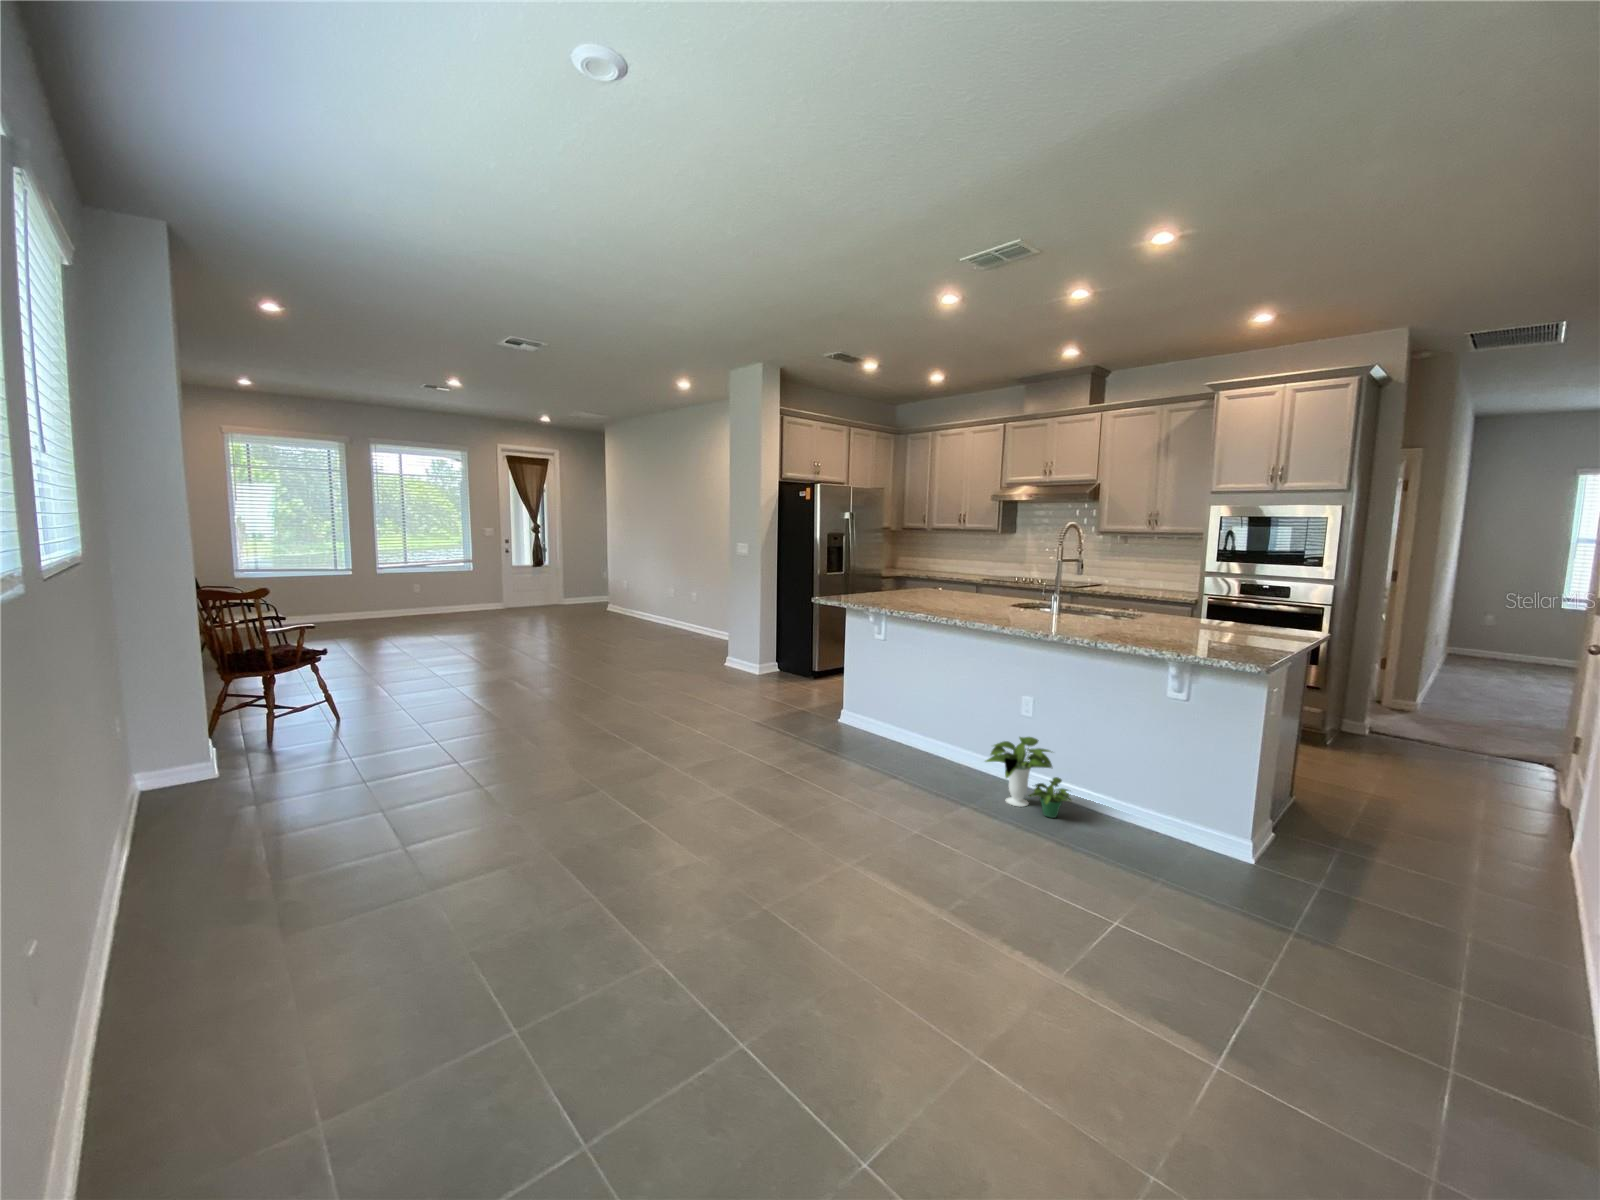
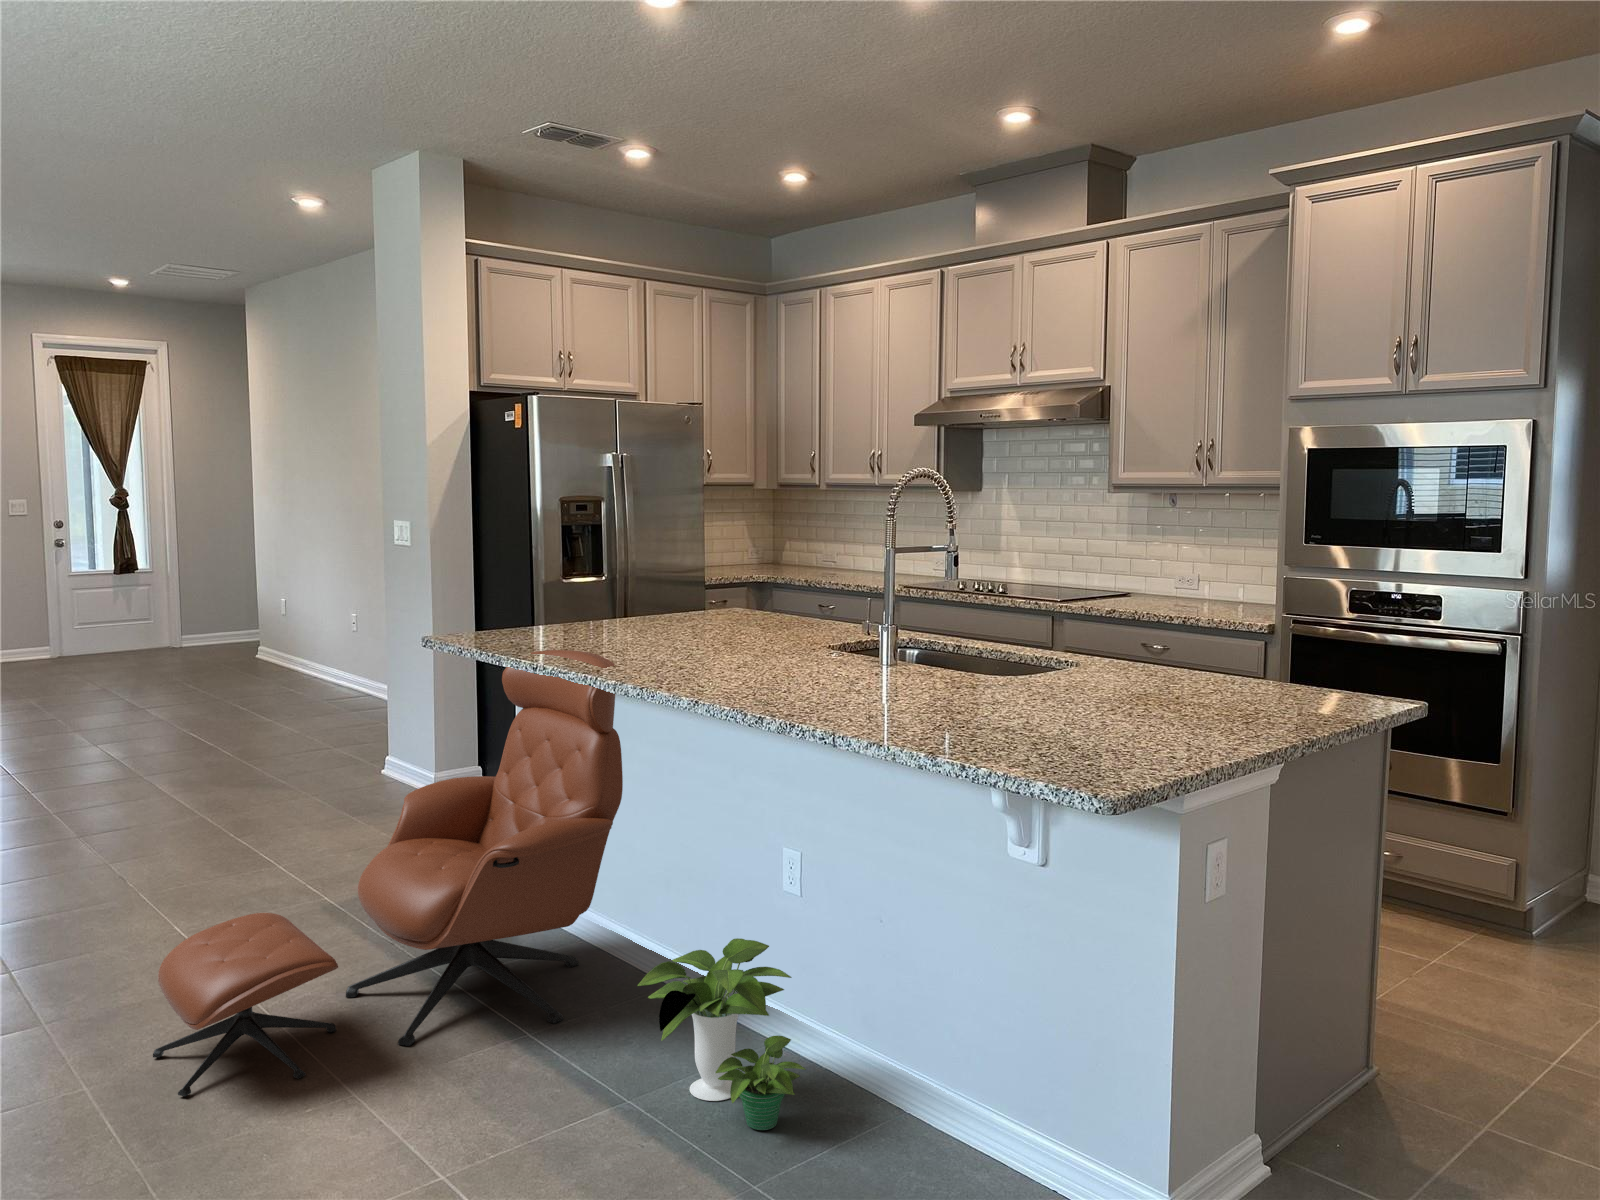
lounge chair: none [755,607,945,803] -> present [153,650,623,1096]

